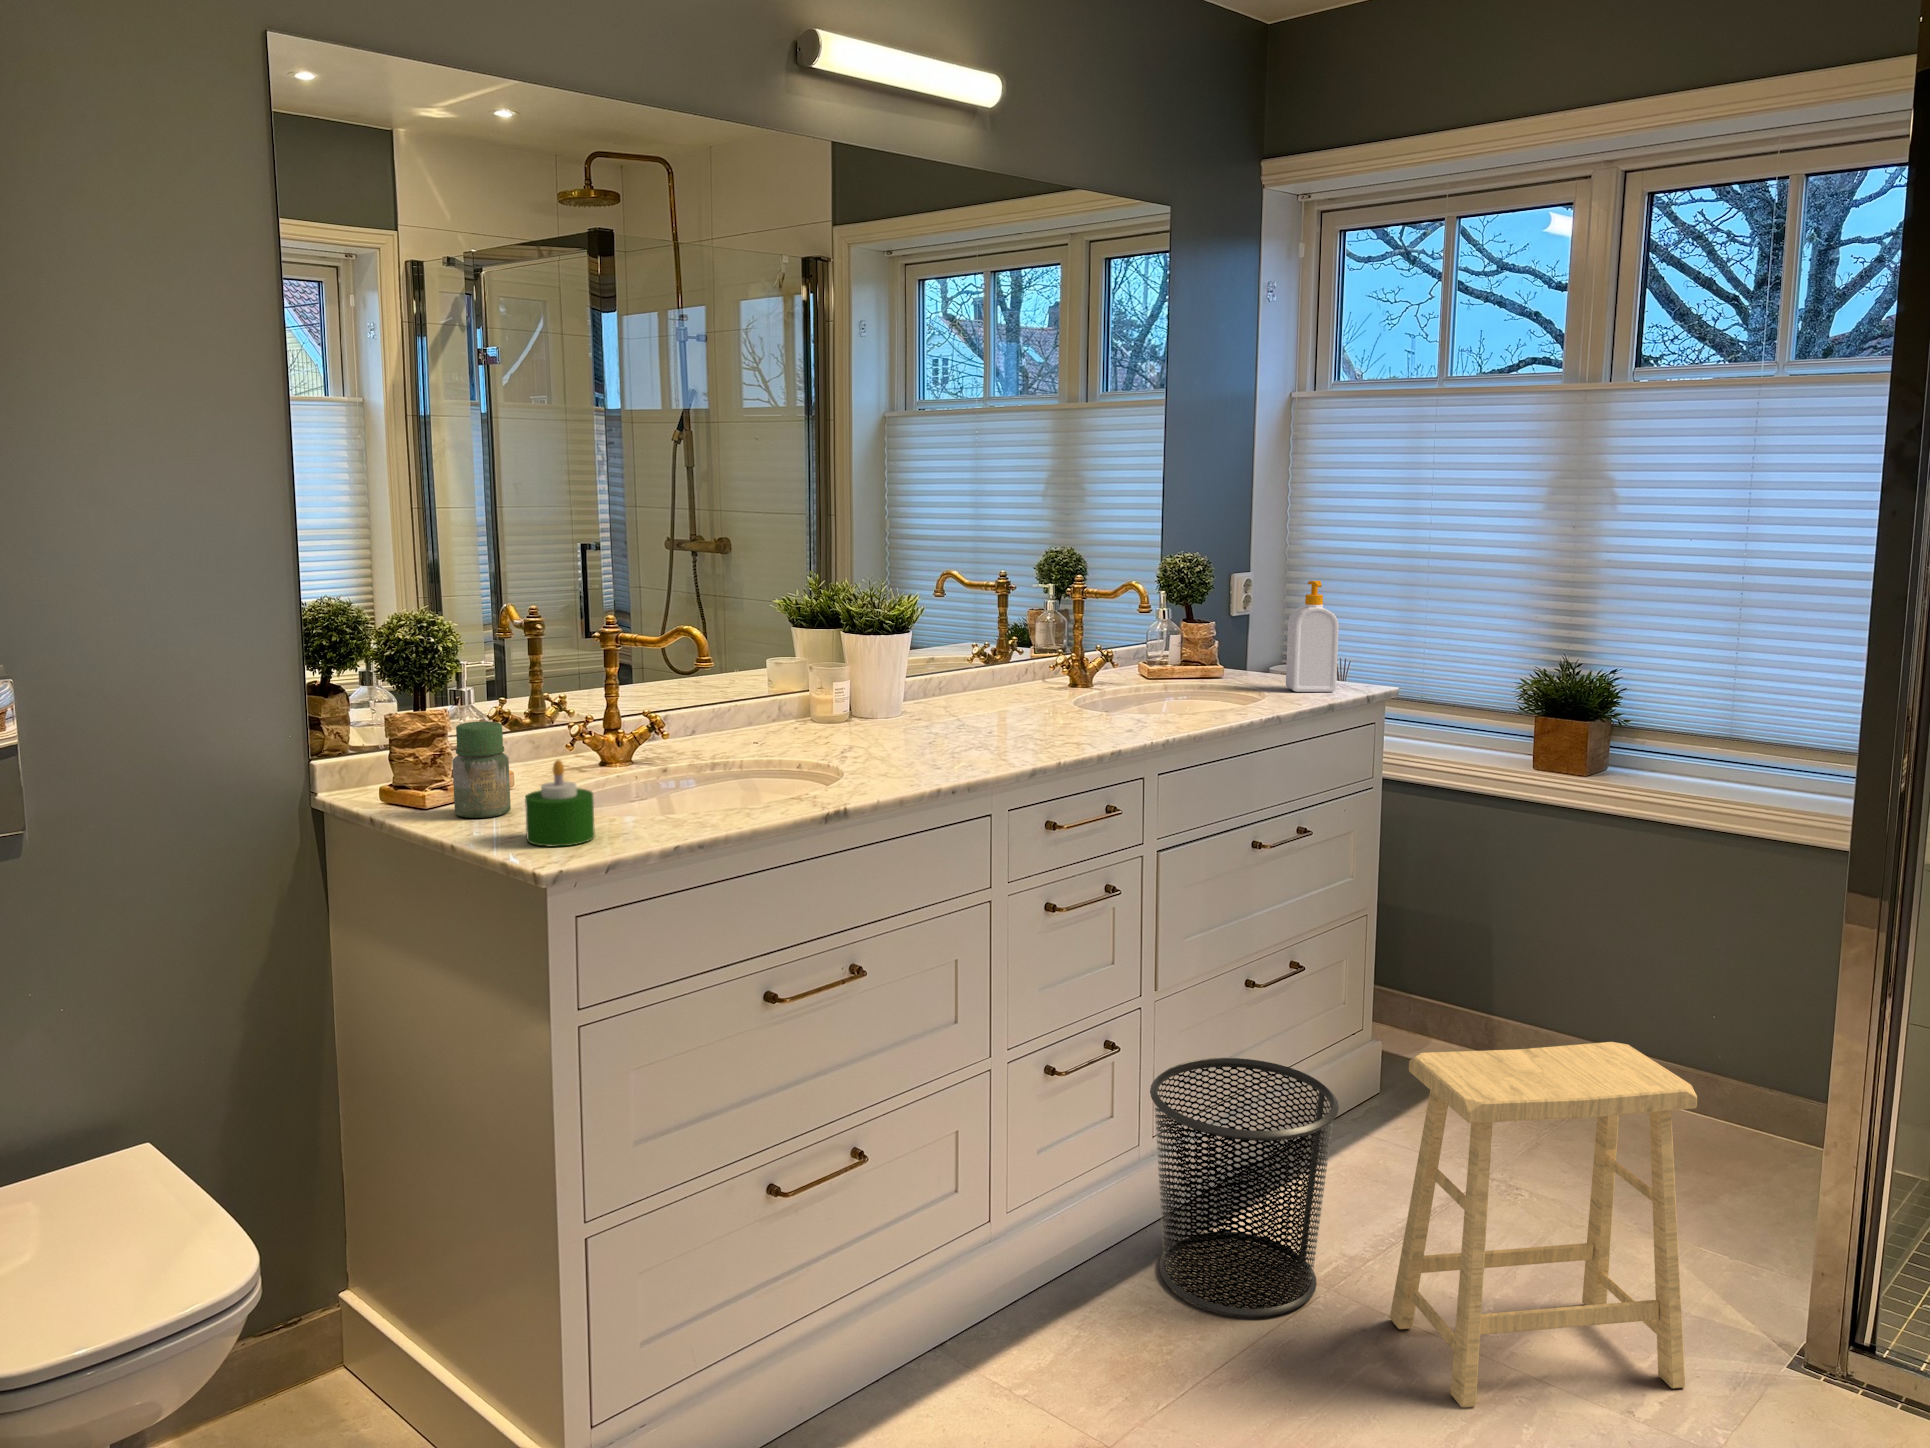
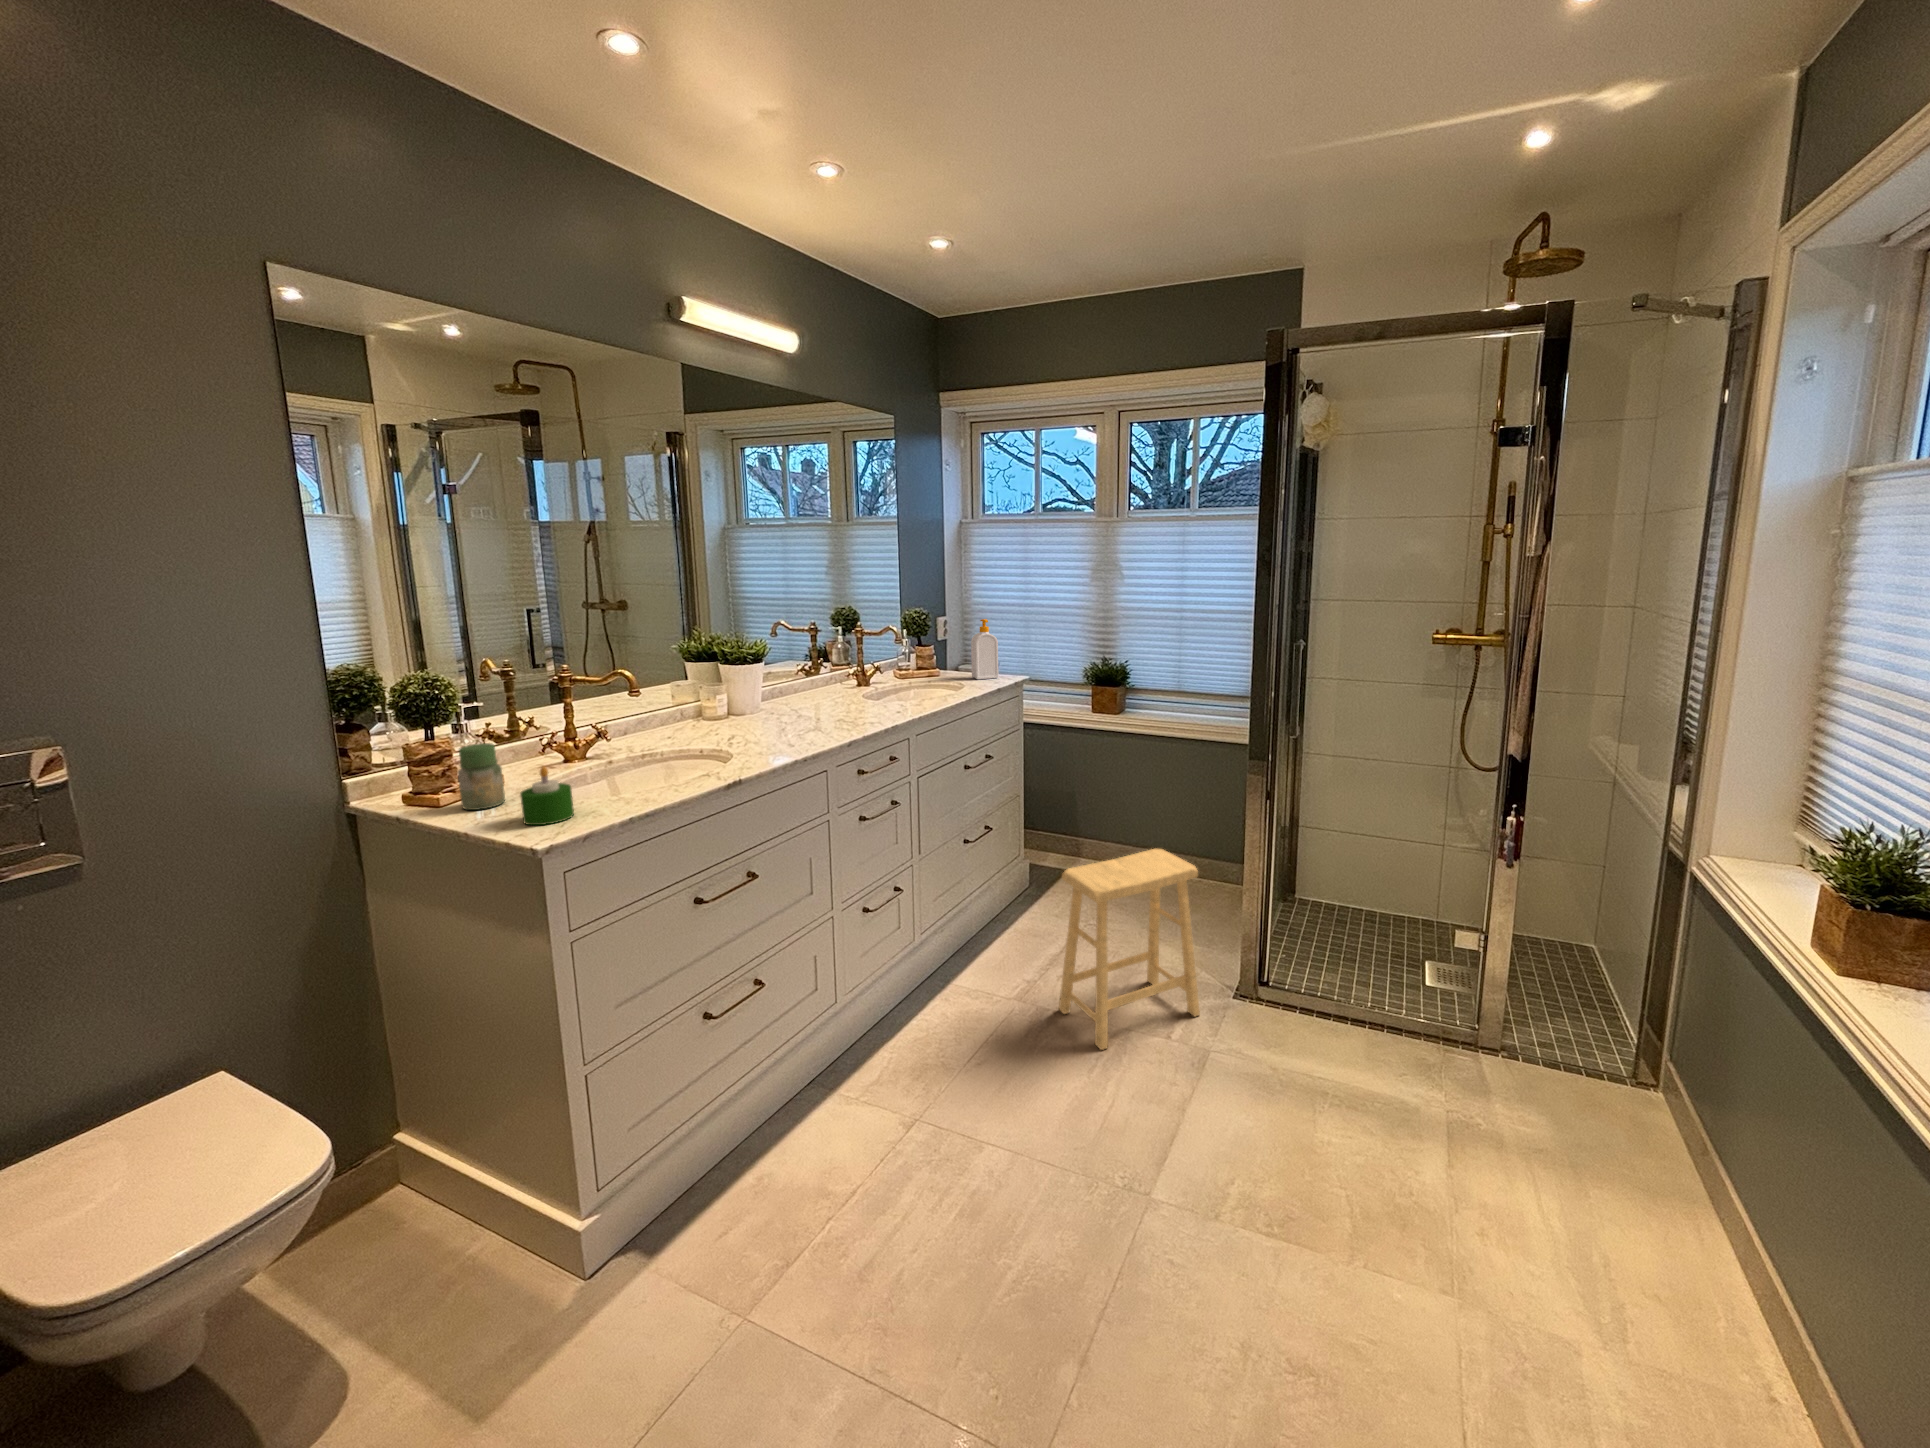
waste bin: present [1150,1058,1339,1317] -> none [925,883,1026,1026]

